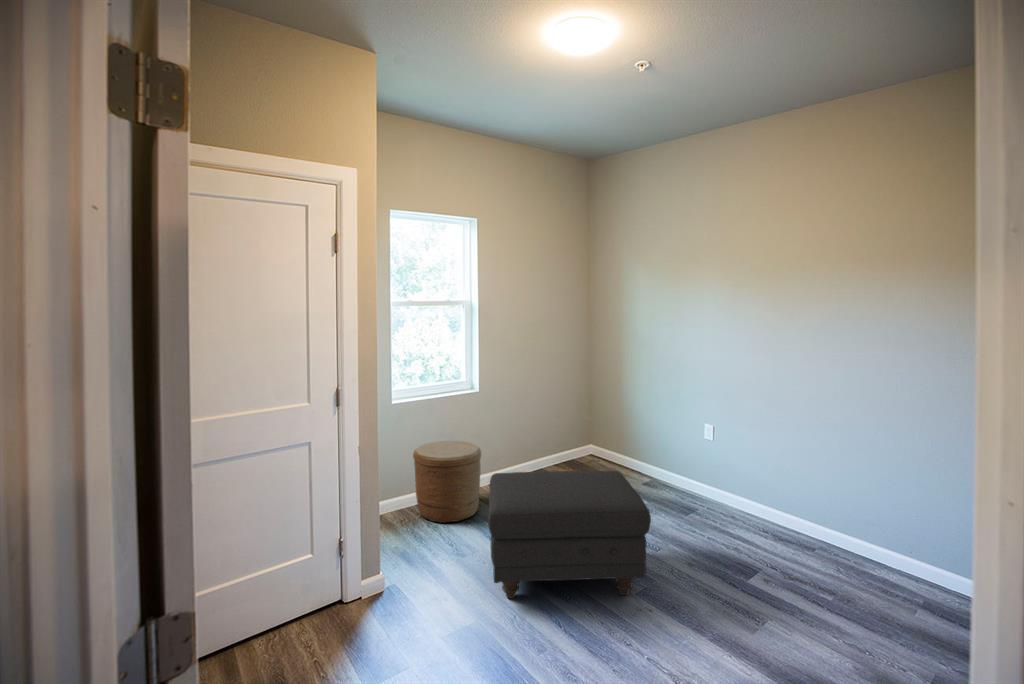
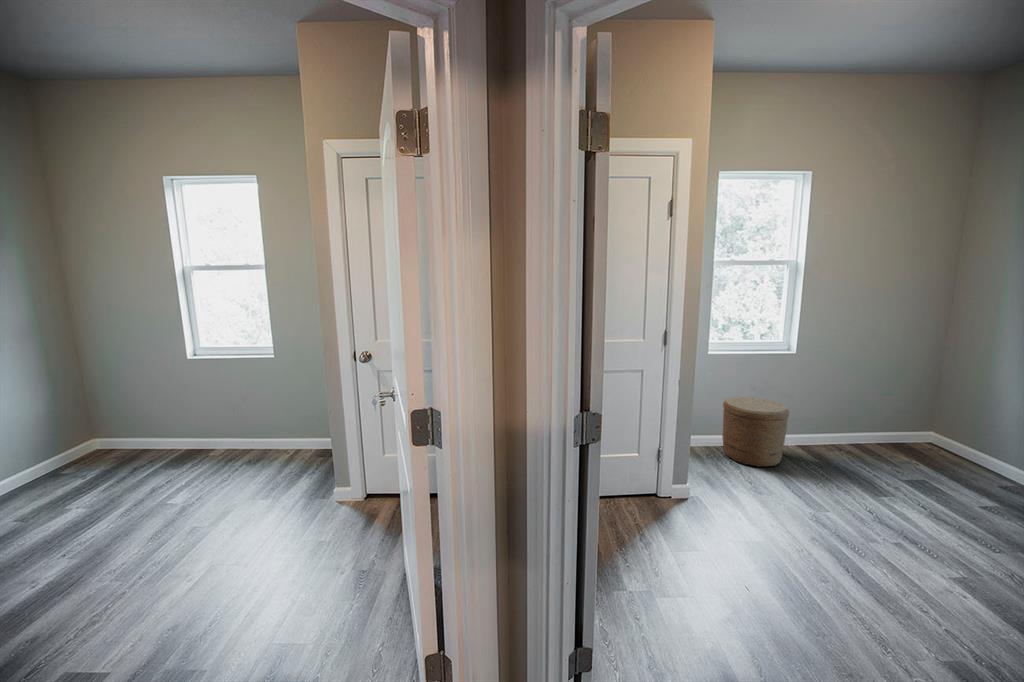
ottoman: present [488,471,651,598] -> none [784,431,979,574]

